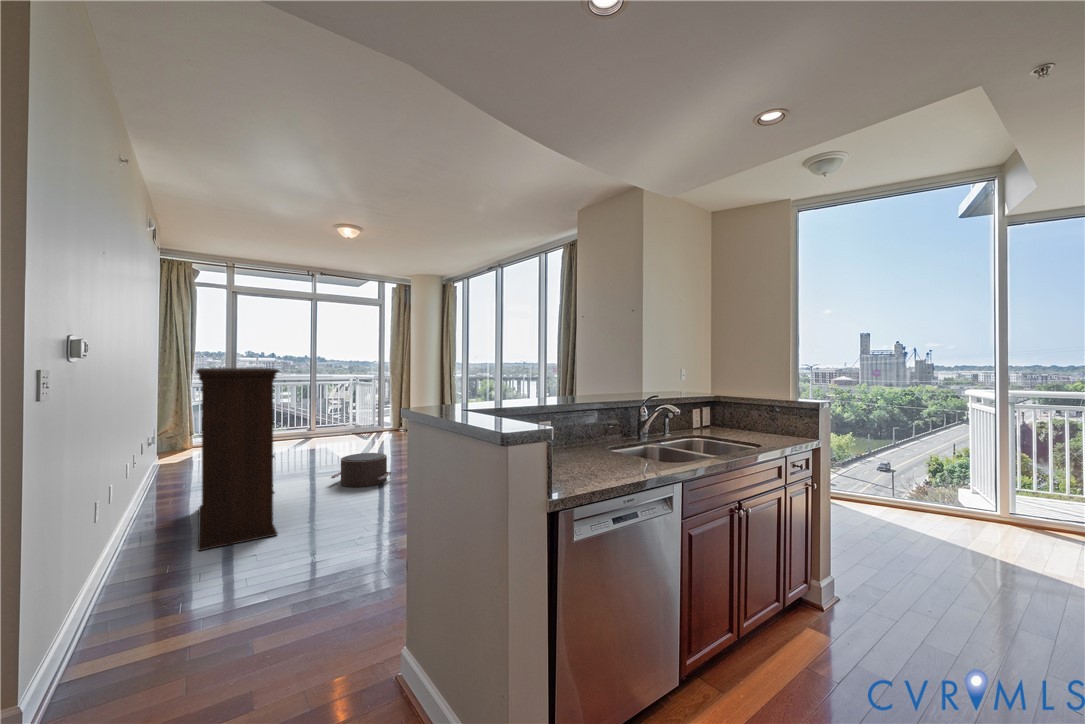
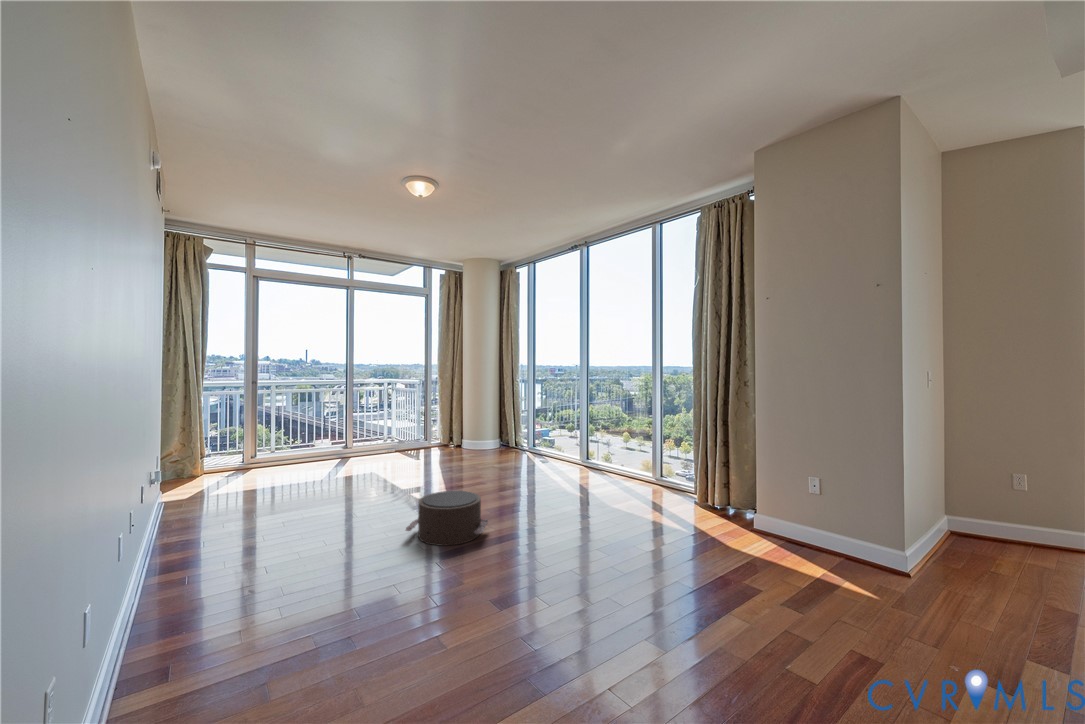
bookshelf: present [196,368,279,551] -> none [218,371,370,722]

